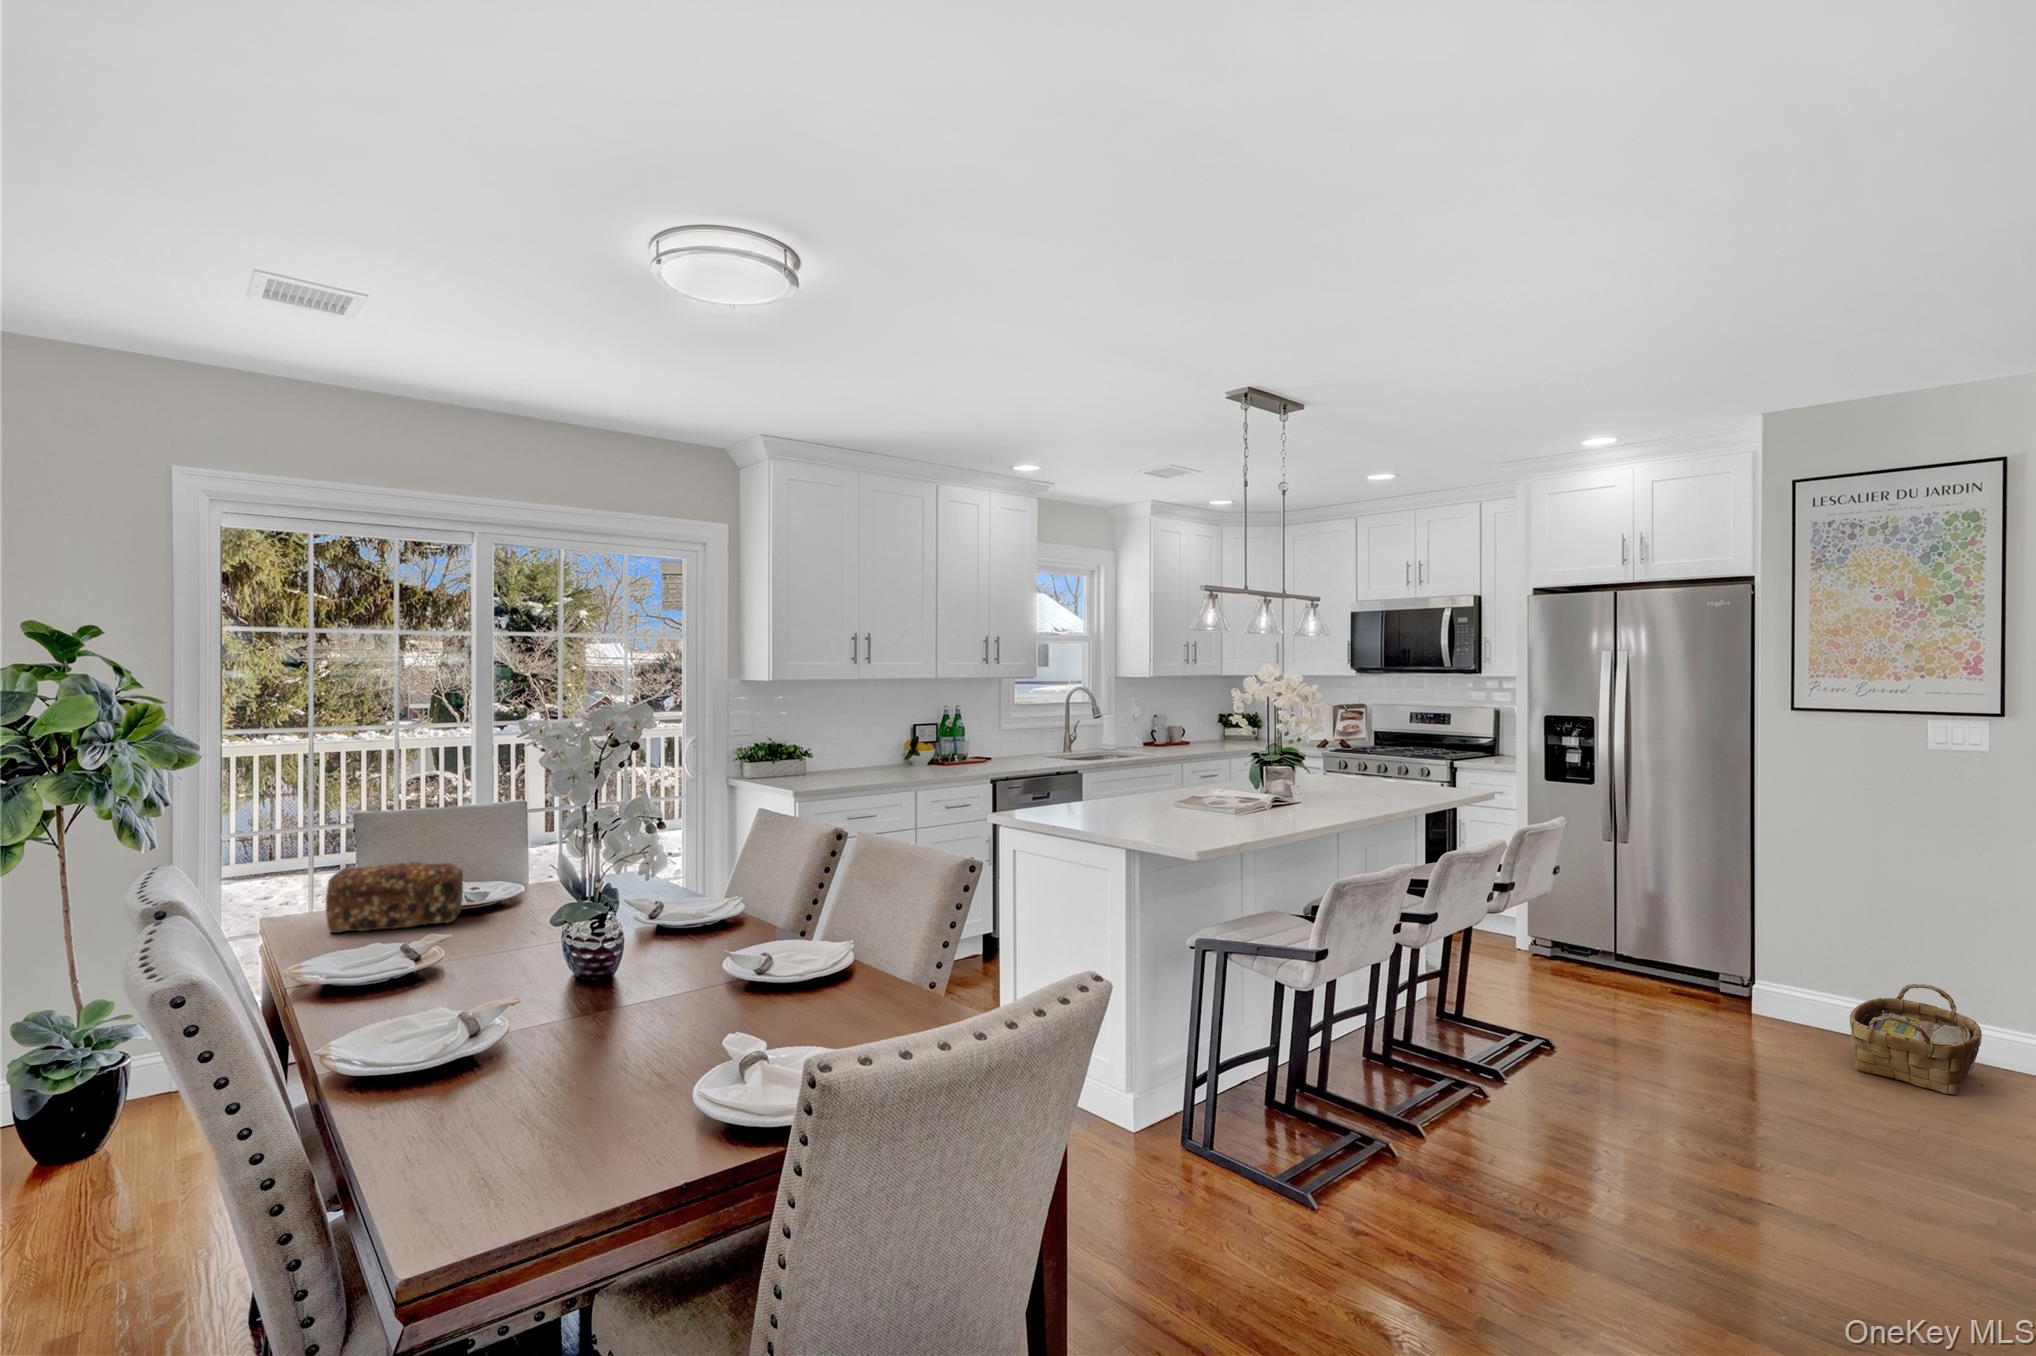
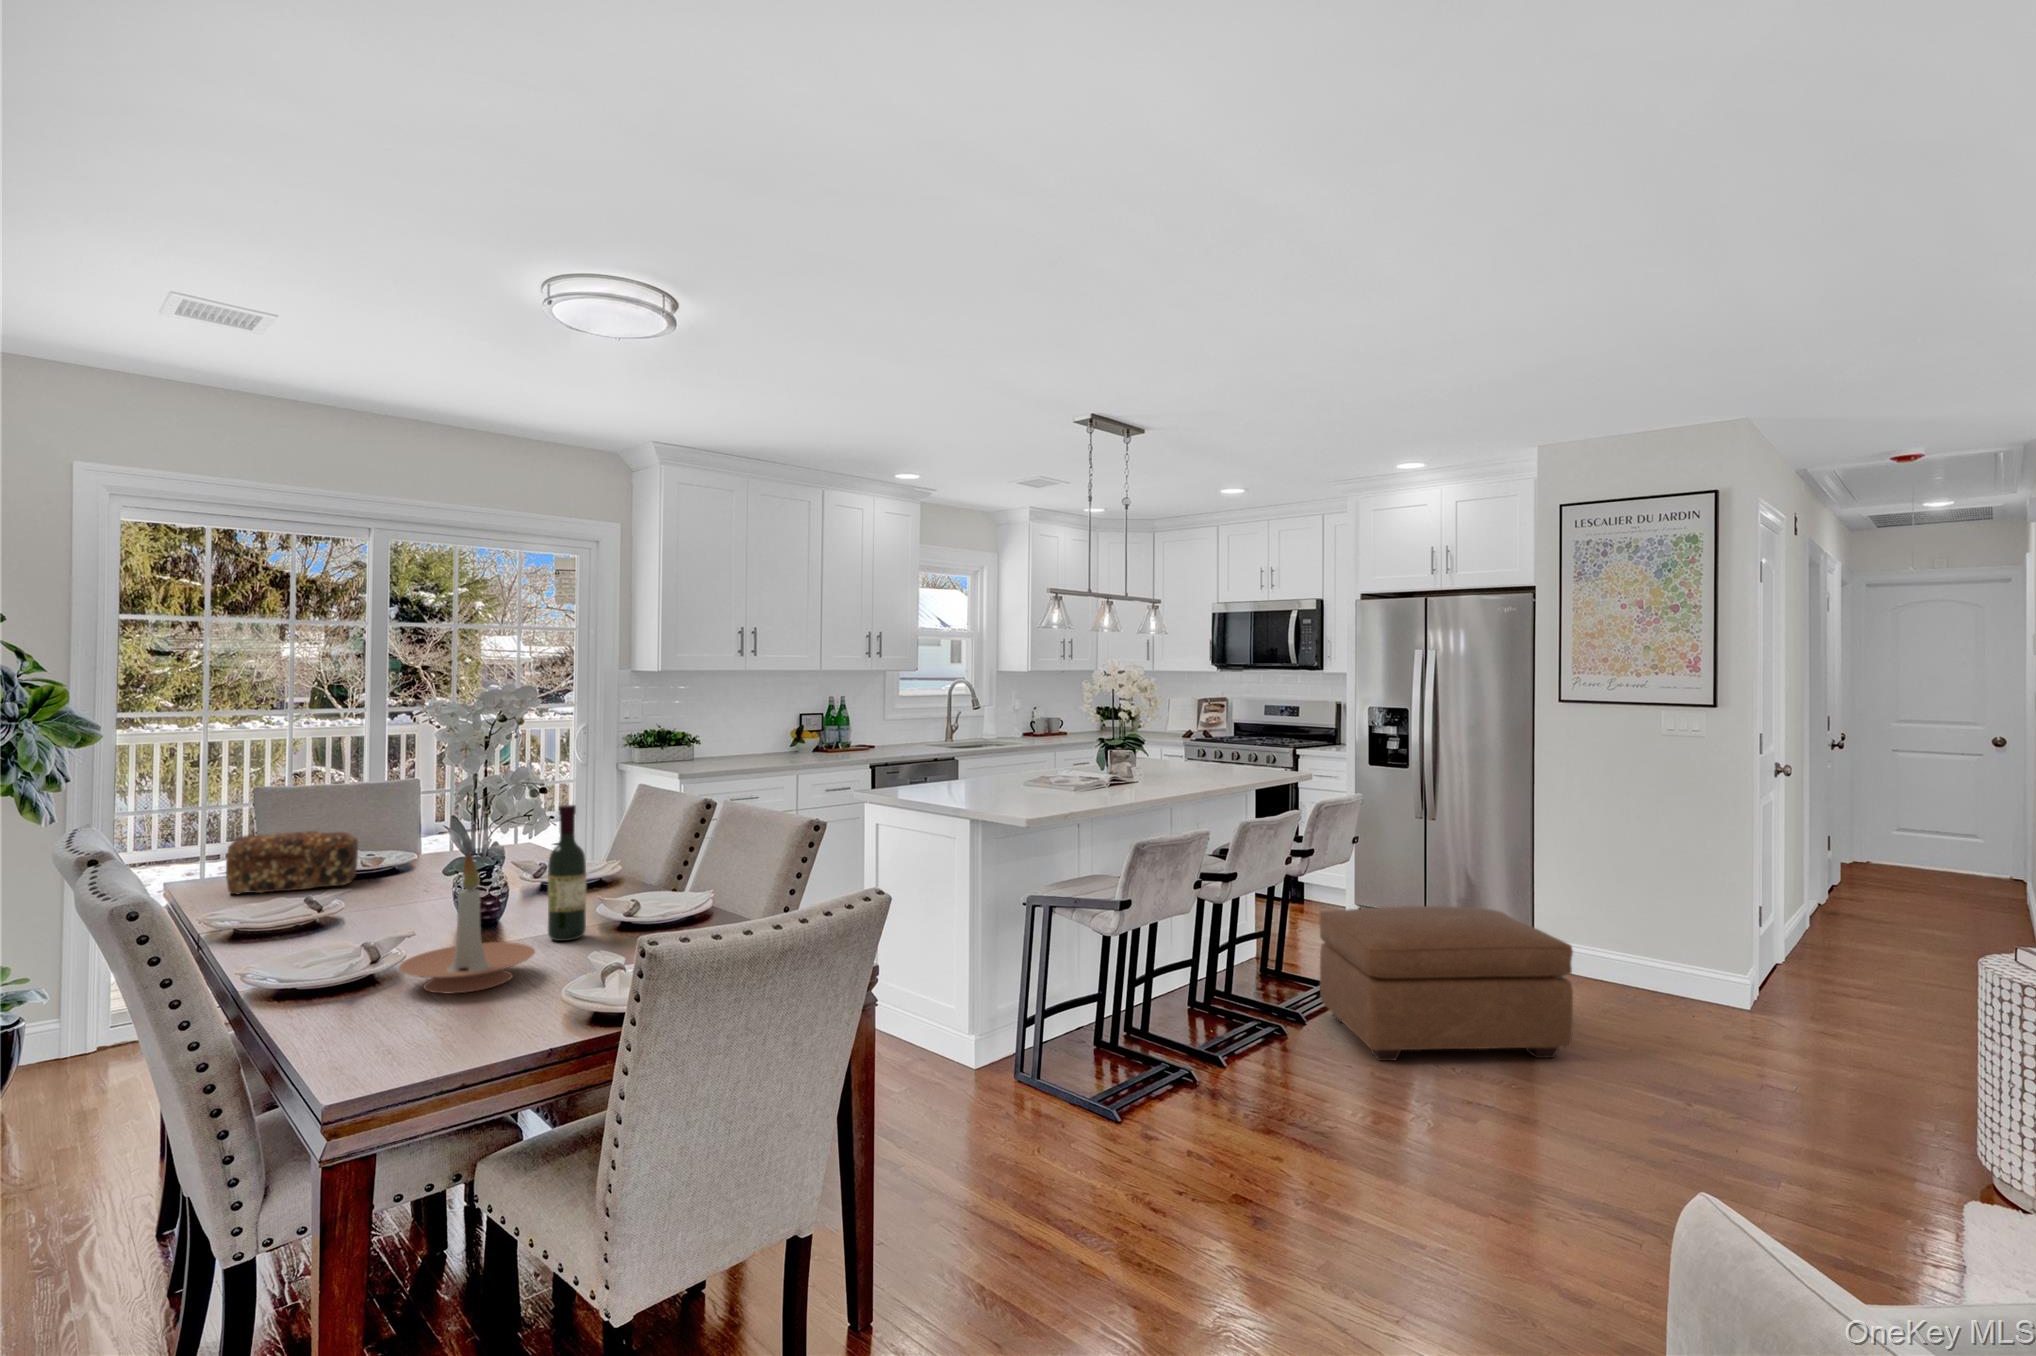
wine bottle: none [670,844,712,1003] -> present [548,805,586,941]
candle holder: none [506,908,659,1078] -> present [399,854,535,994]
ottoman: none [1516,951,1847,1139] -> present [1319,906,1573,1061]
woven basket: present [1850,984,1982,1094] -> none [1594,932,1694,1022]

